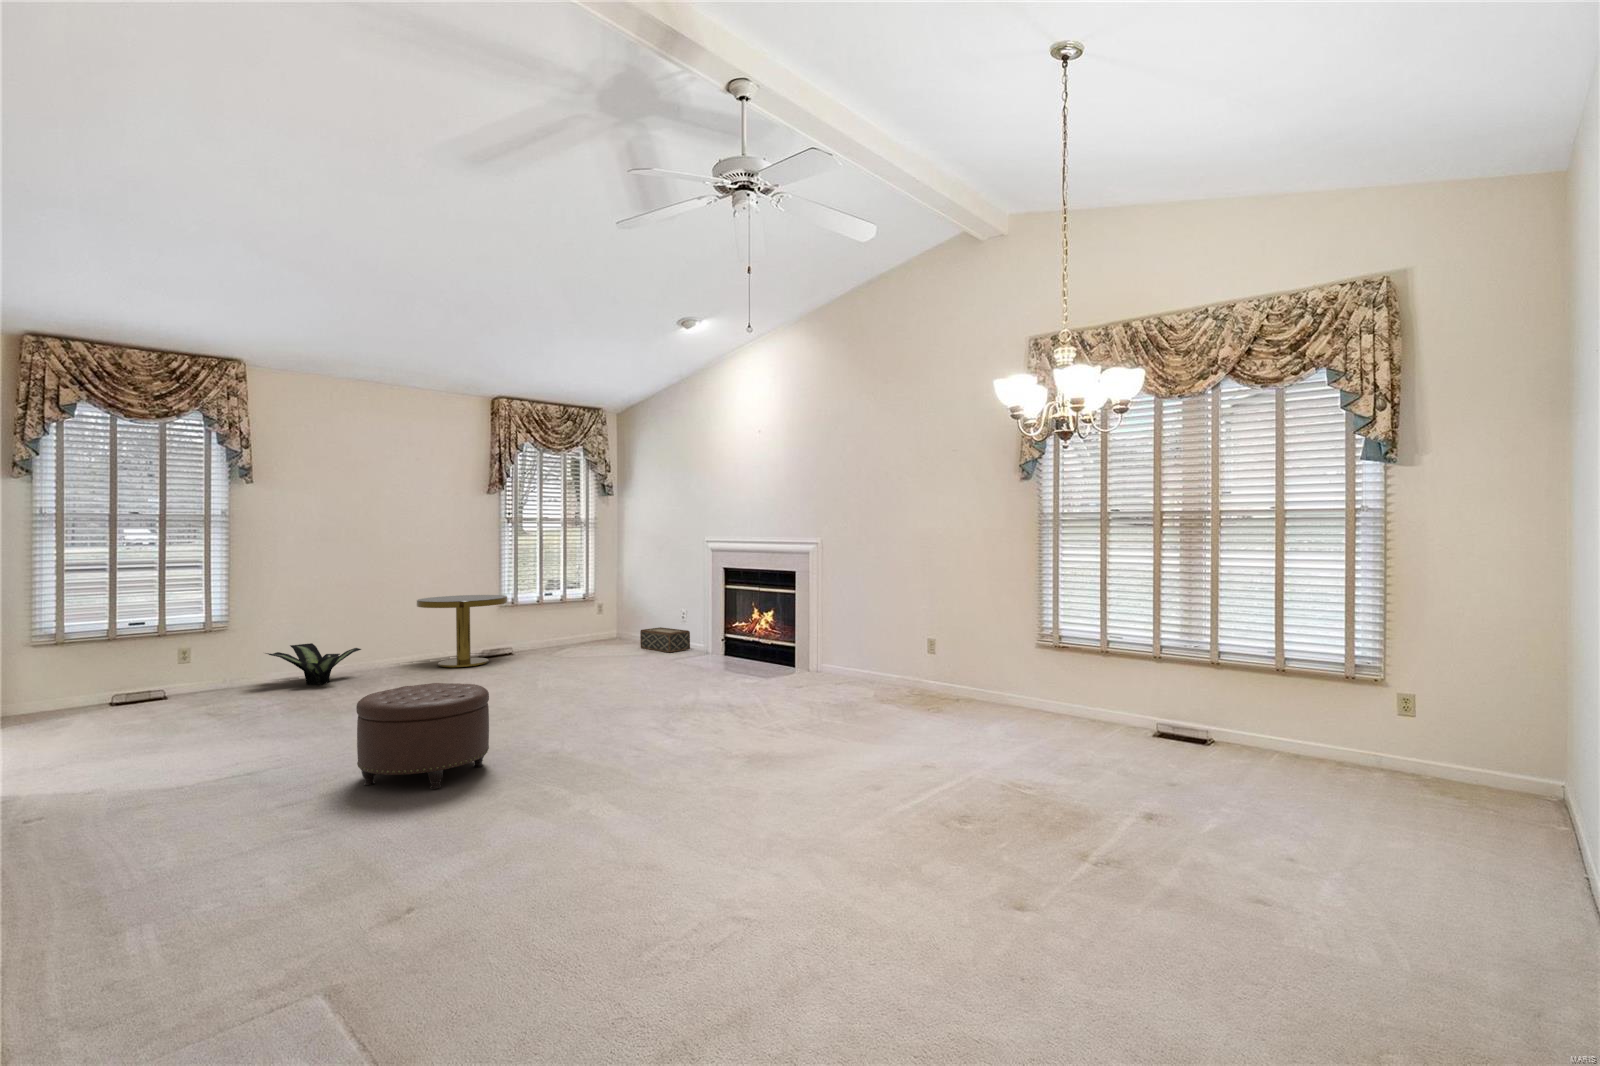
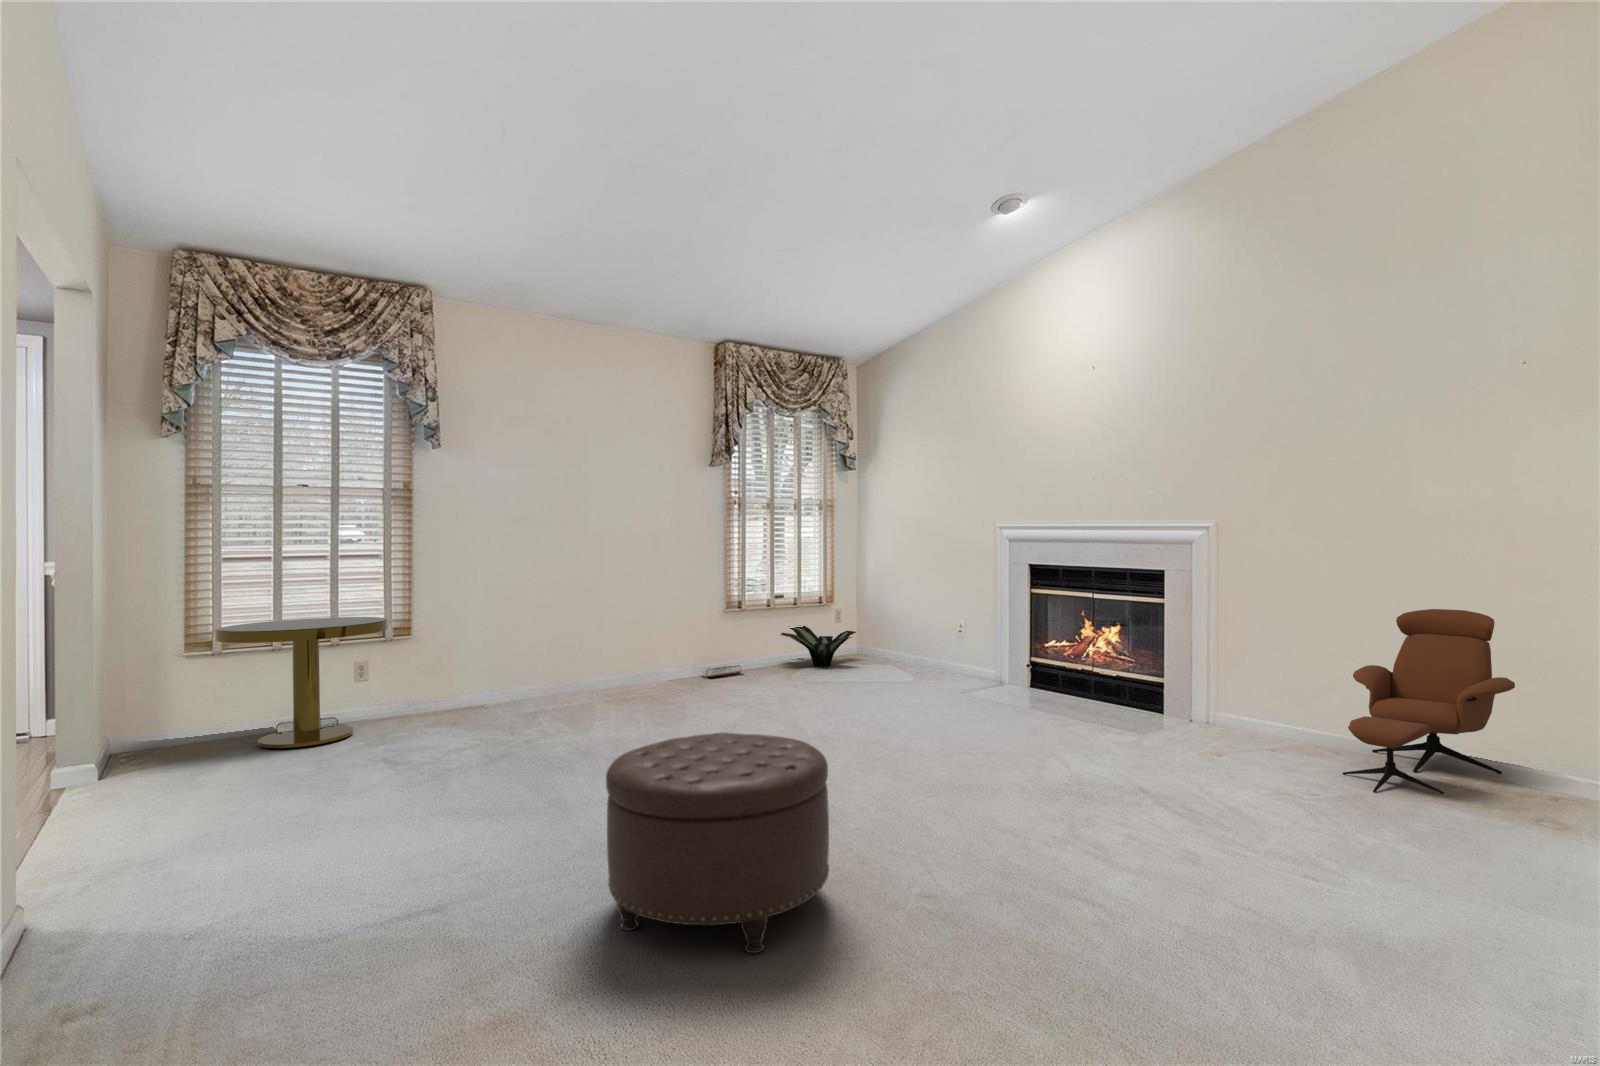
side table: present [417,595,507,667] -> present [215,617,388,748]
lounge chair: none [842,606,938,712] -> present [1343,609,1515,794]
woven basket: present [640,627,690,652] -> none [905,639,975,673]
potted plant: present [266,643,361,685] -> present [781,626,856,666]

